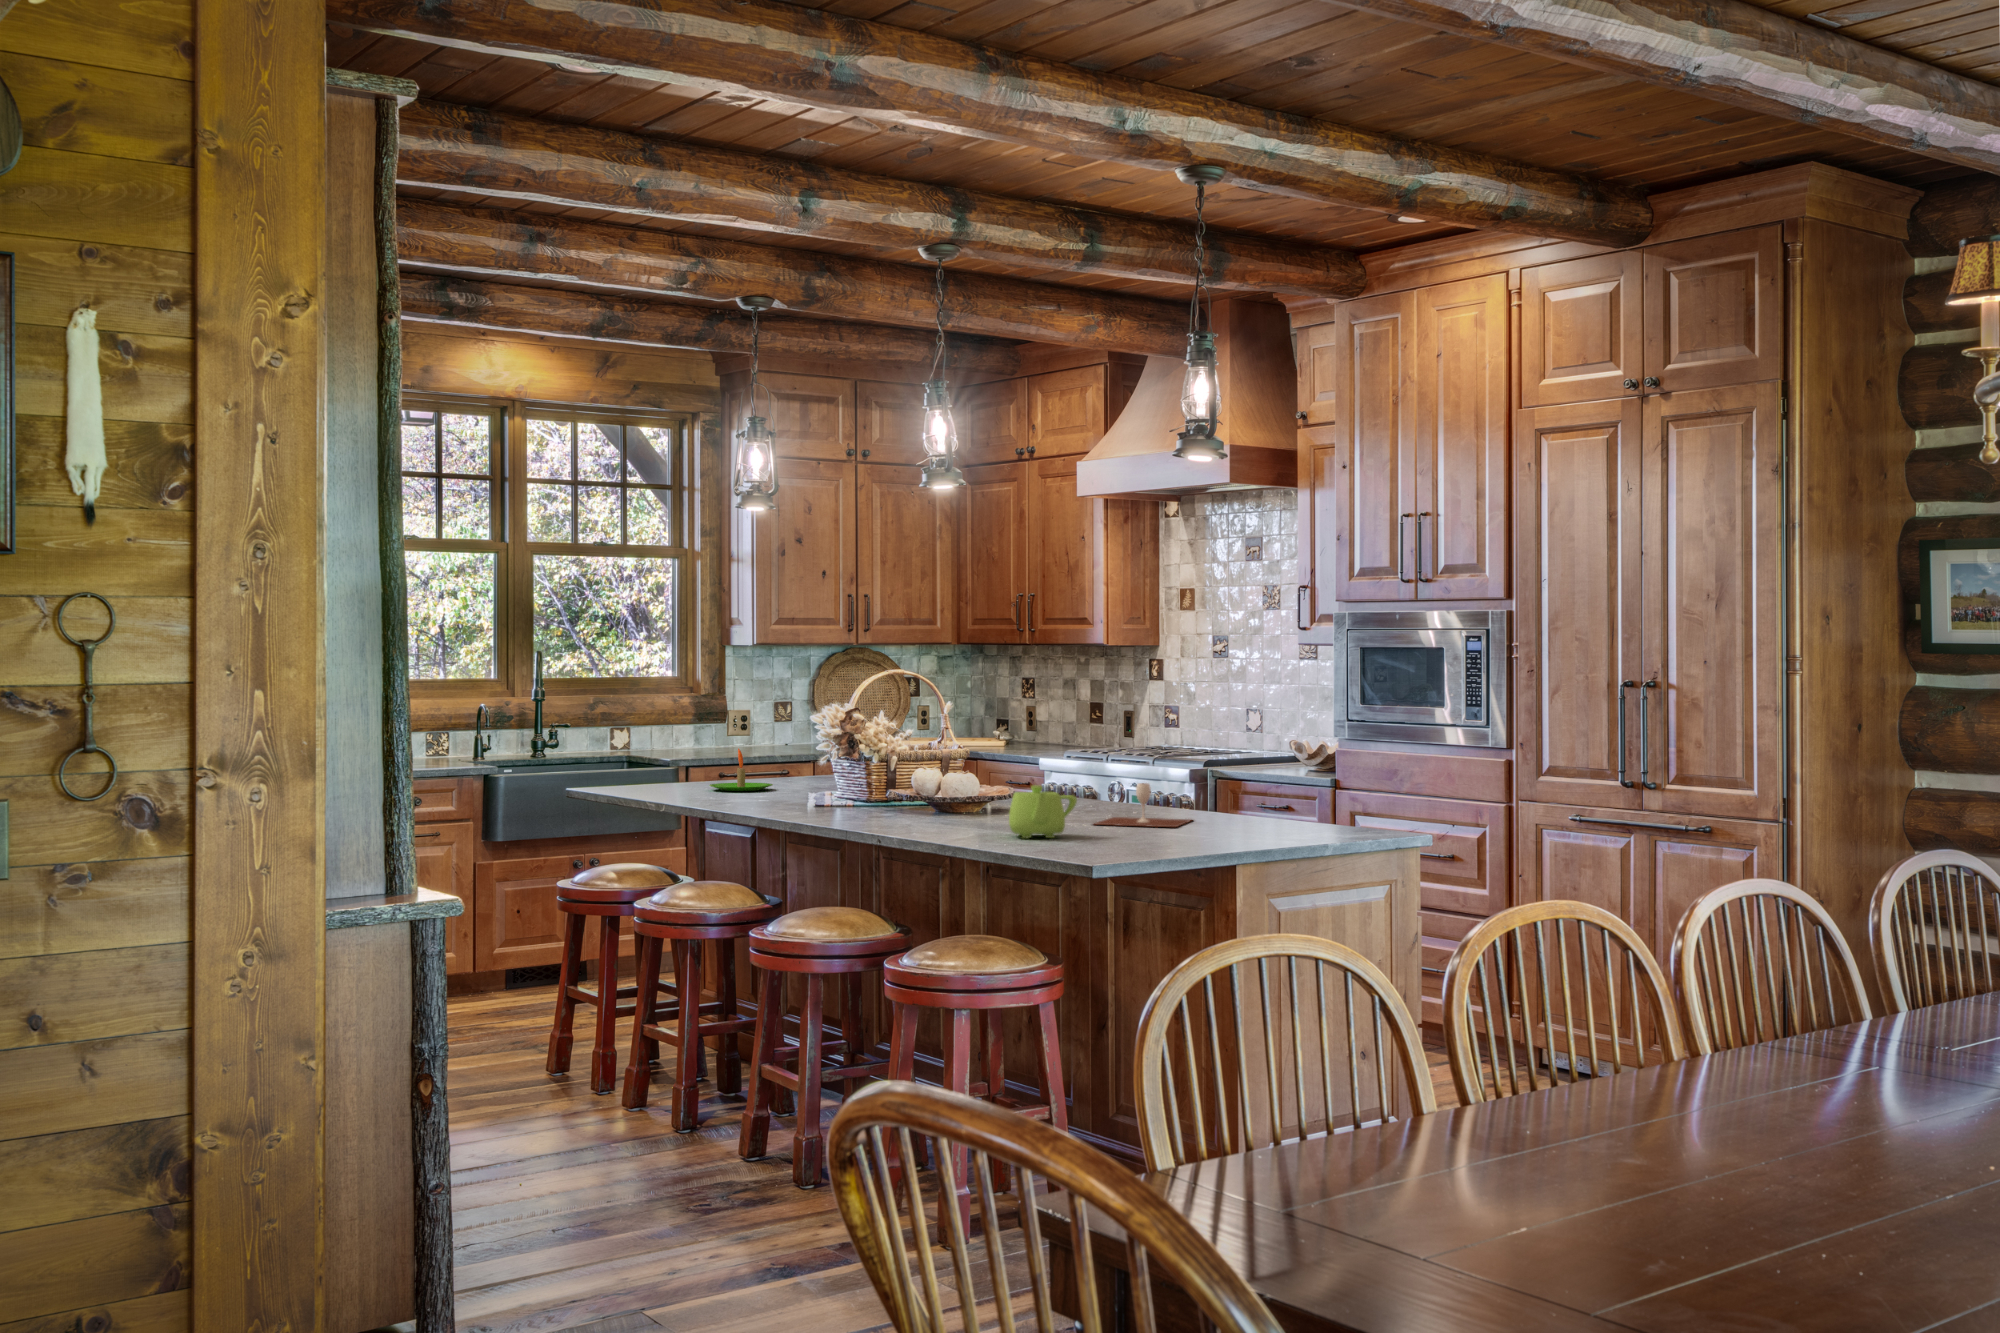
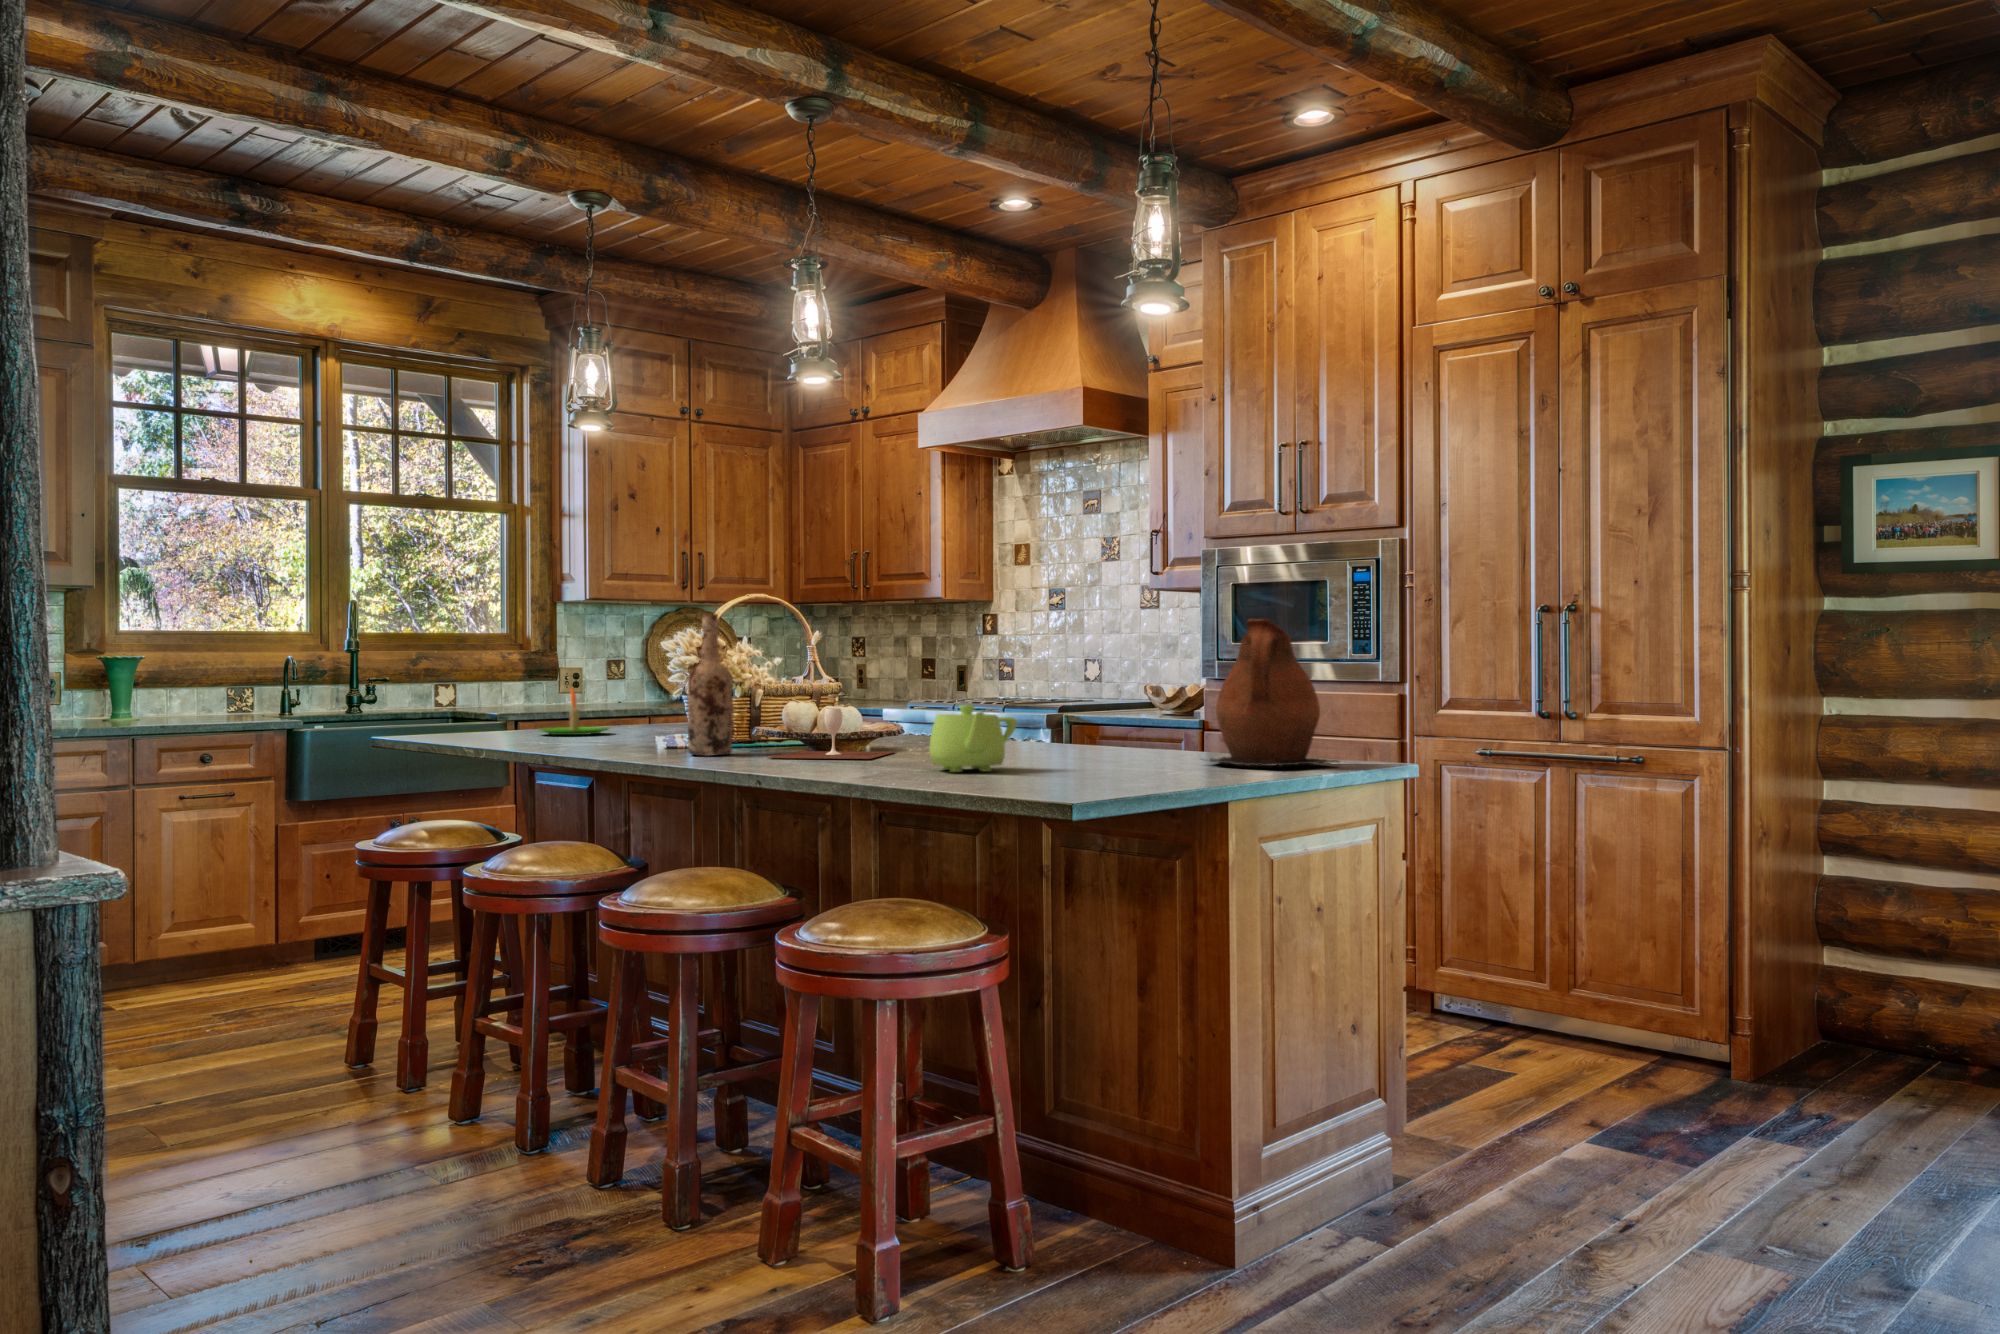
wine bottle: none [831,702,866,817] -> present [688,613,733,756]
ceramic pitcher: none [1231,720,1343,839] -> present [1210,619,1338,766]
wine glass: present [1095,783,1191,827] -> present [768,708,894,759]

